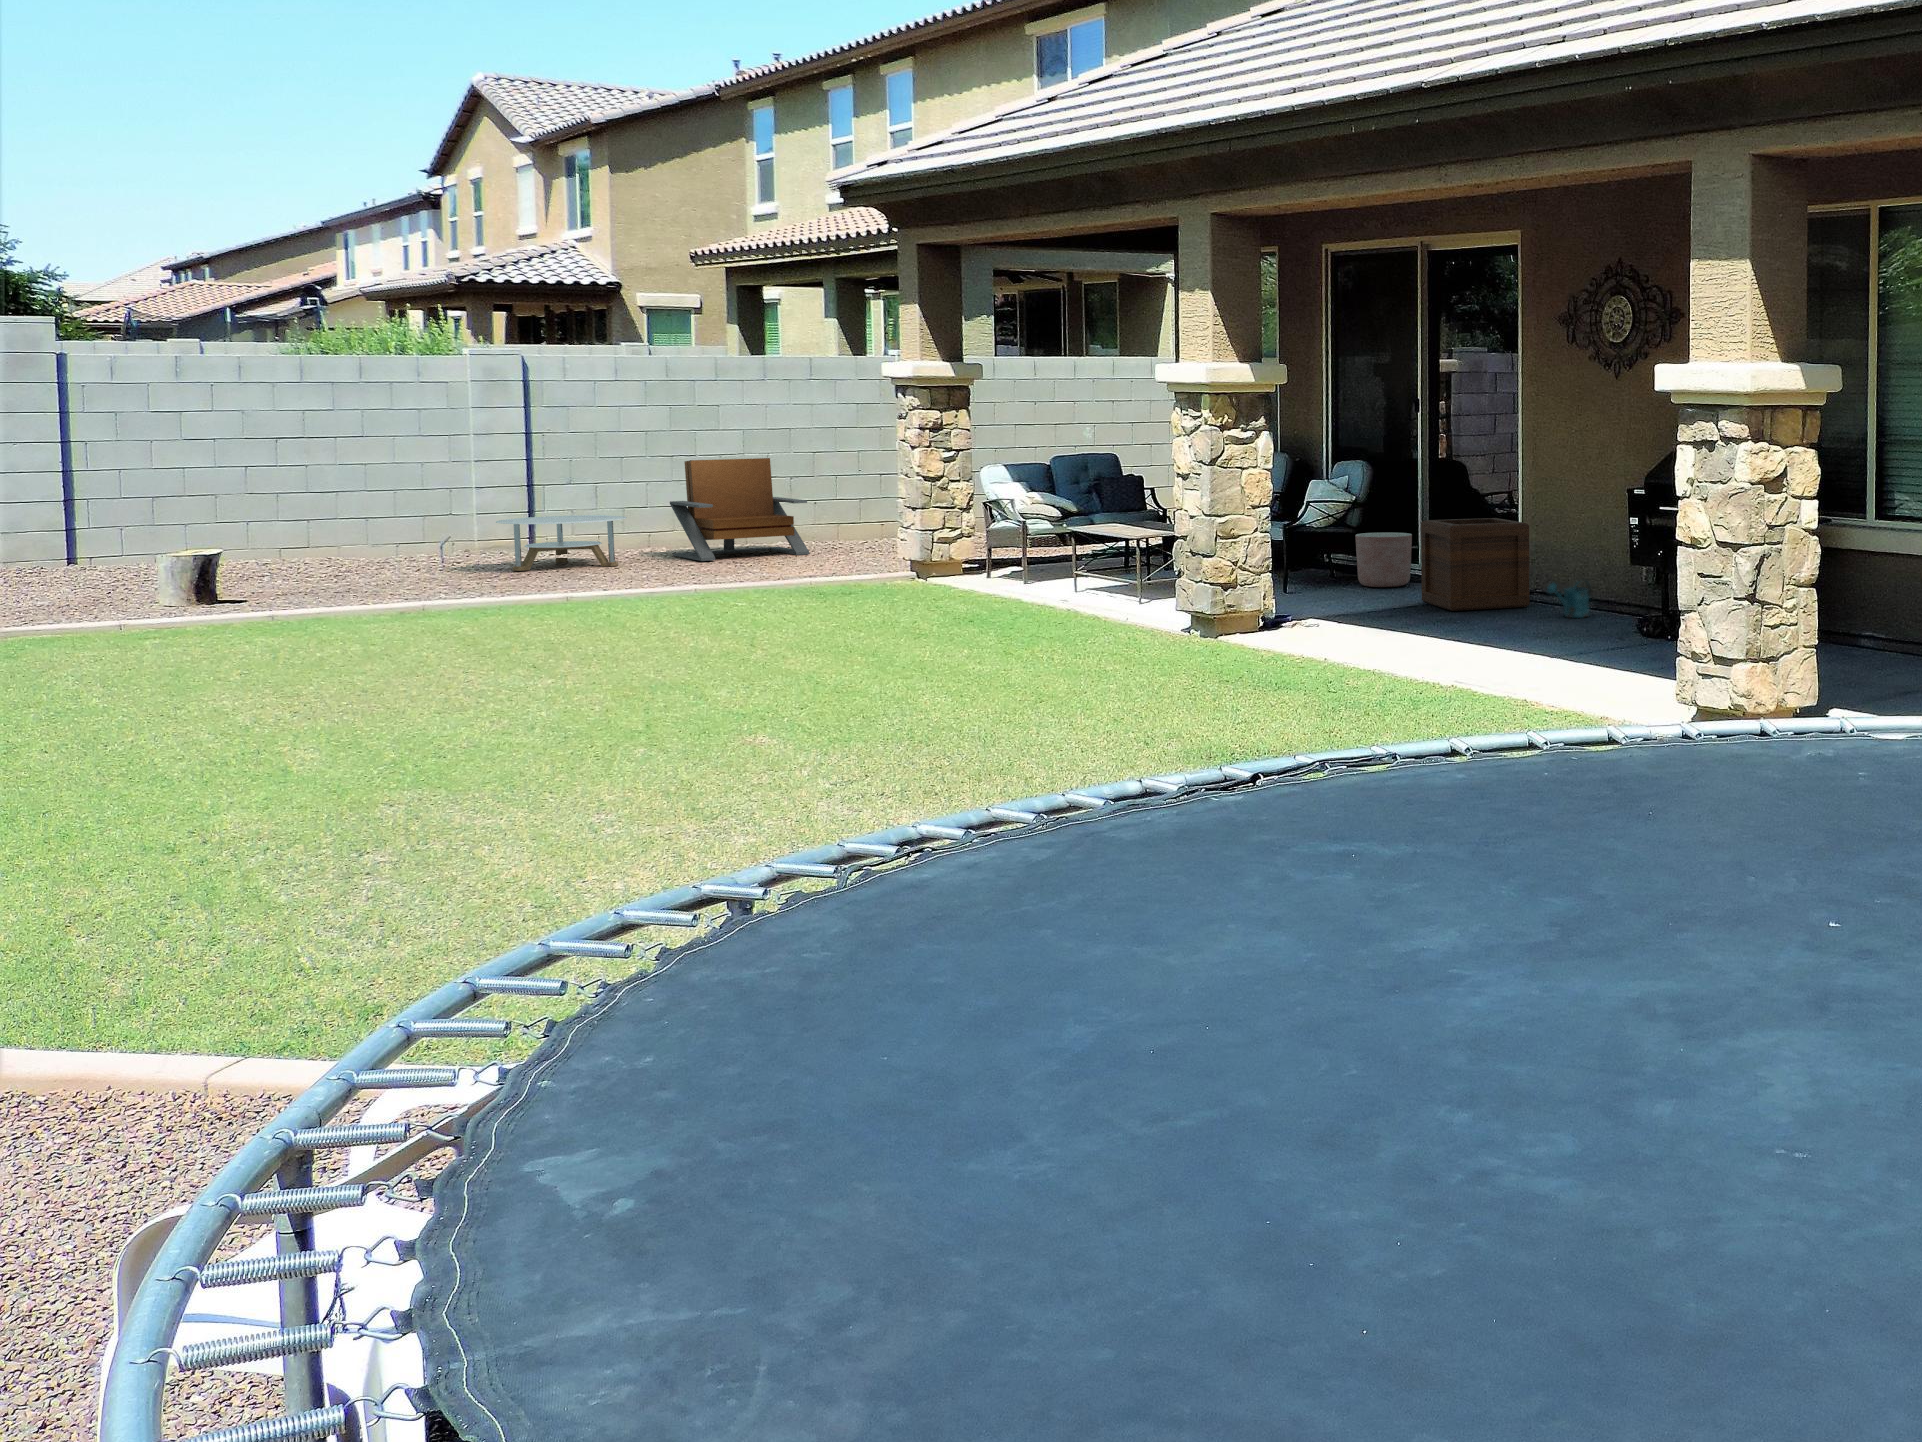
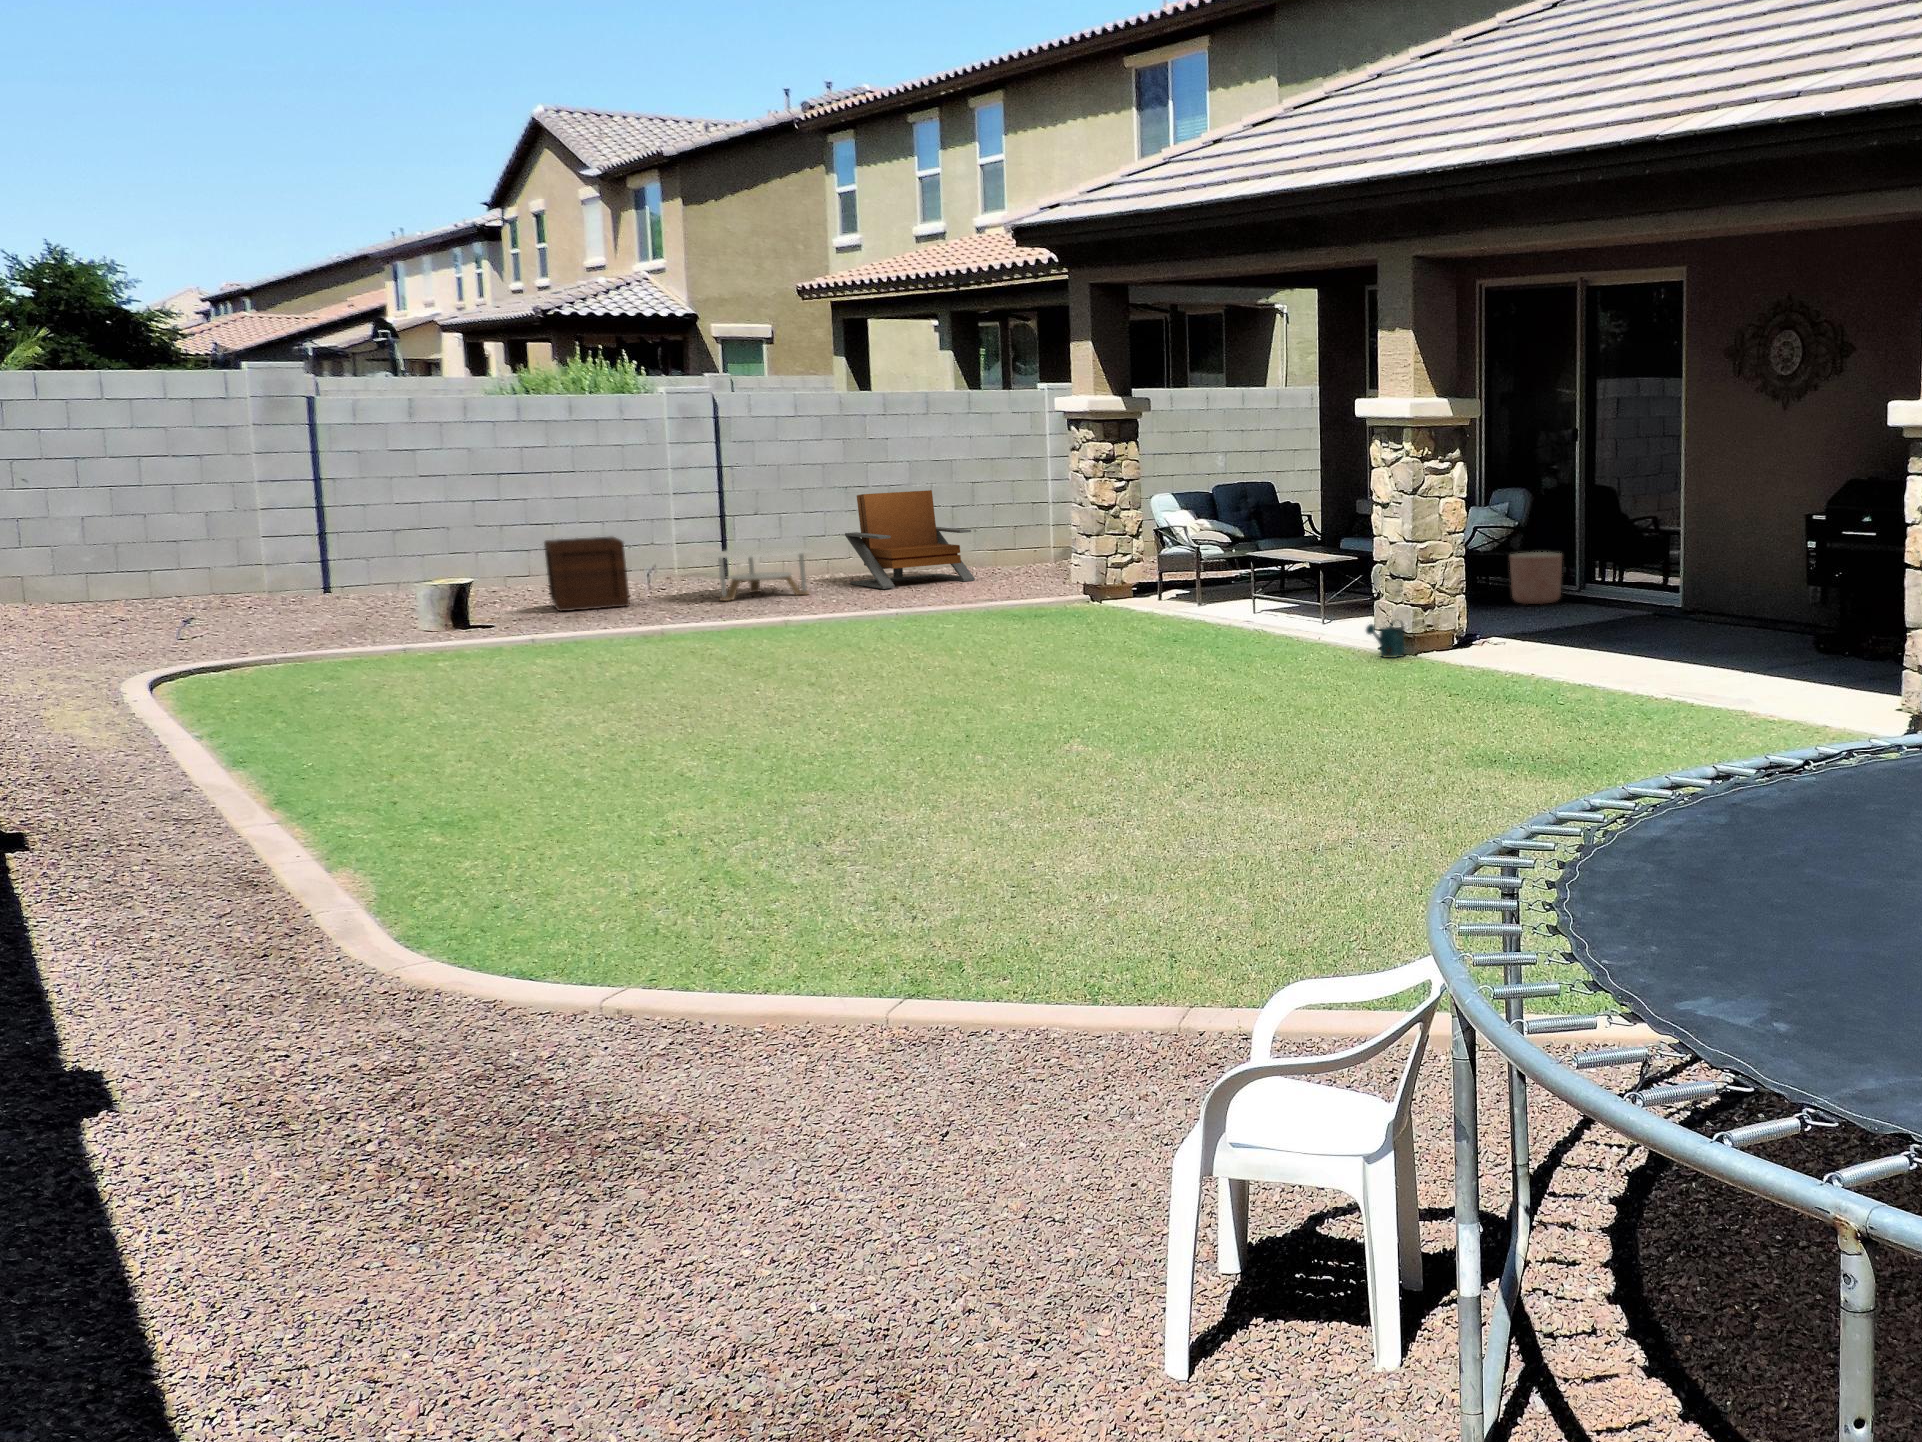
wooden crate: present [1421,518,1530,611] -> present [544,537,630,611]
watering can: present [1548,583,1591,618] -> present [1366,620,1405,658]

